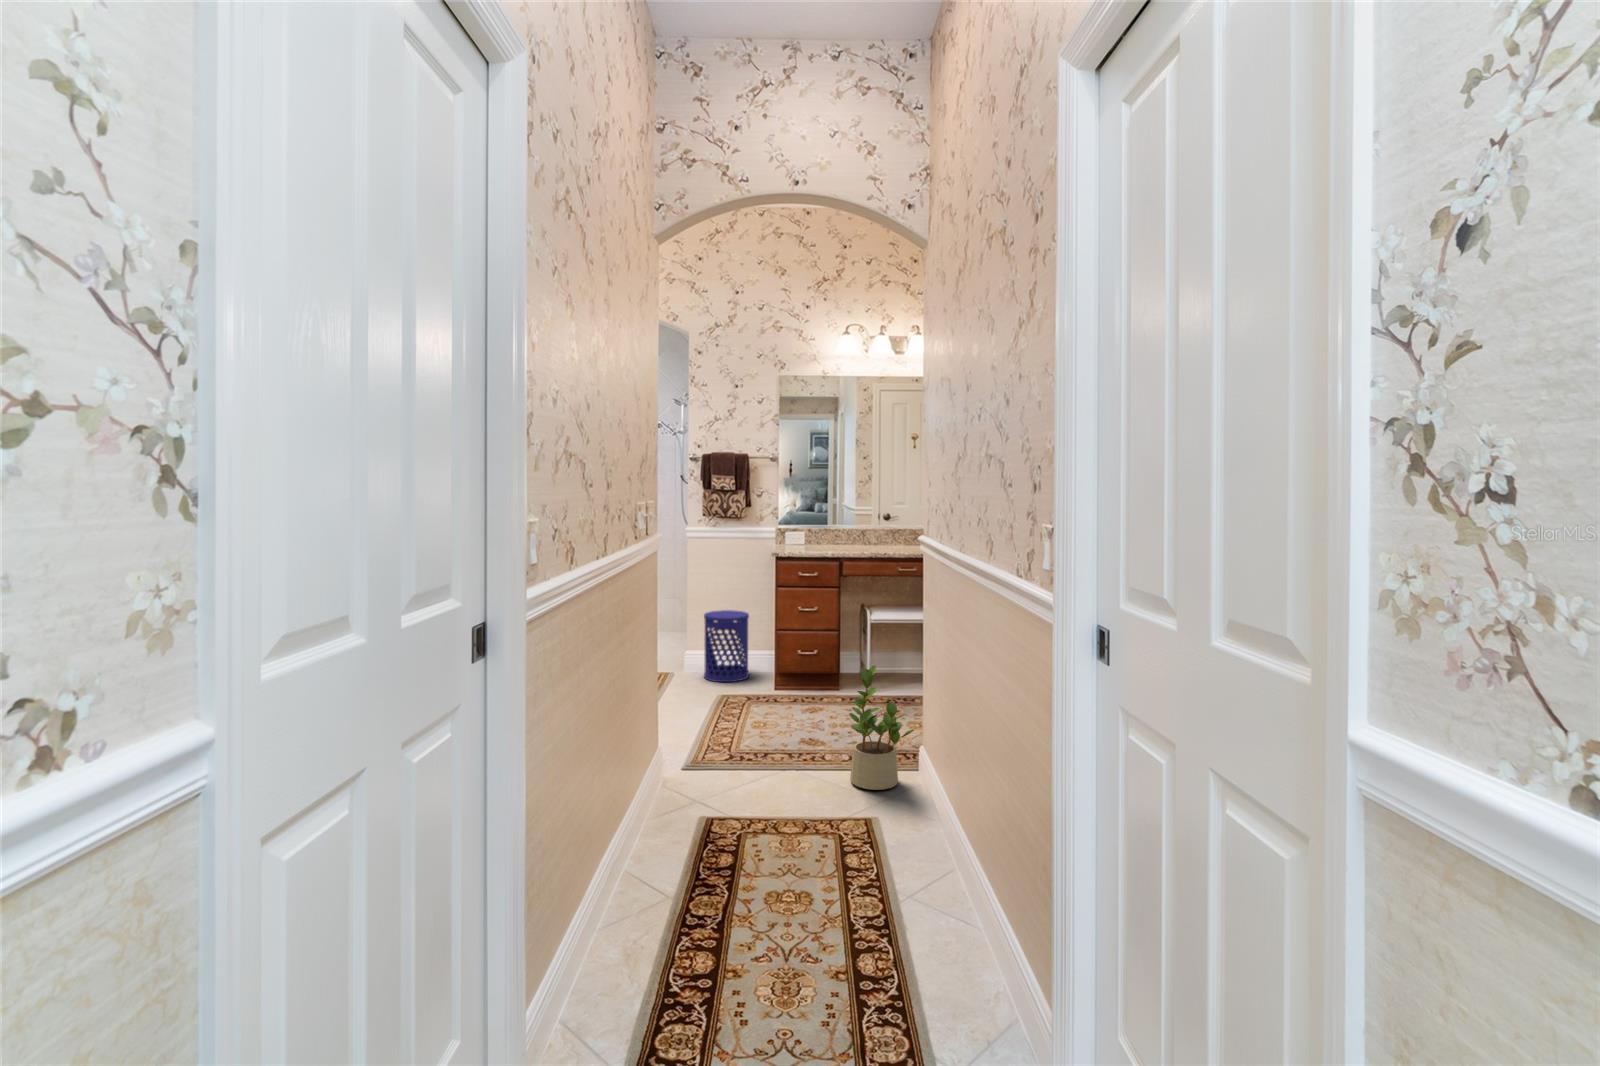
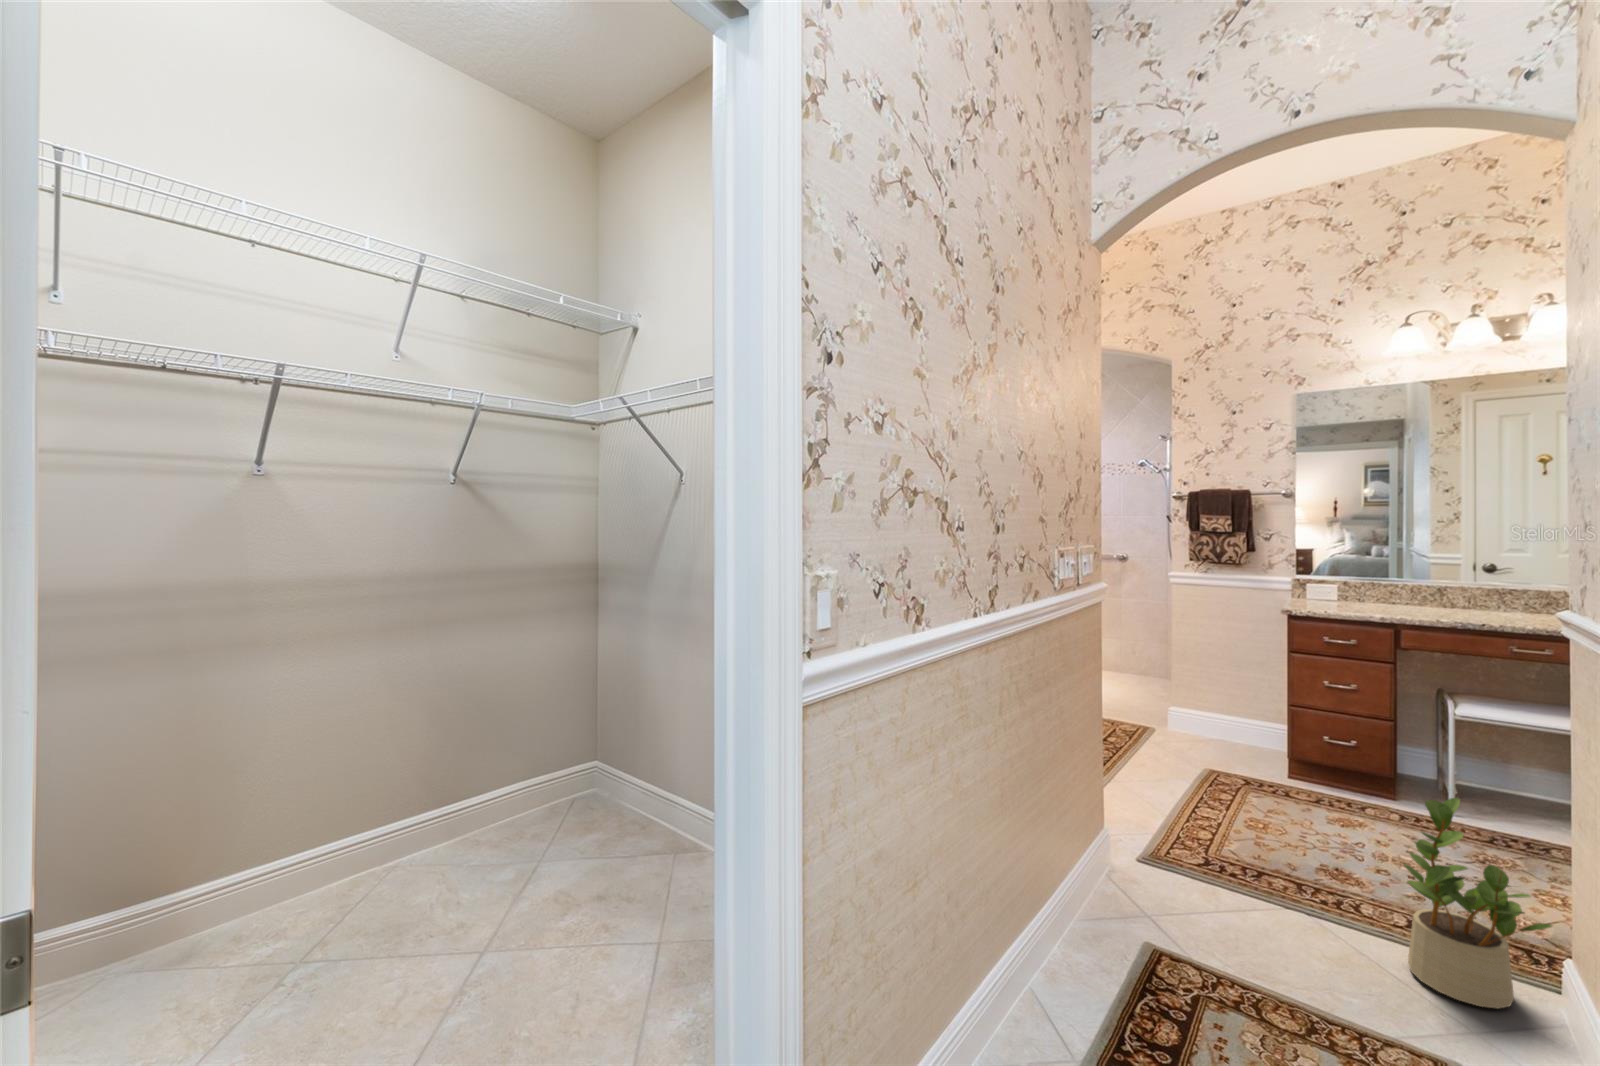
waste bin: present [704,610,749,682] -> none [1190,669,1251,757]

